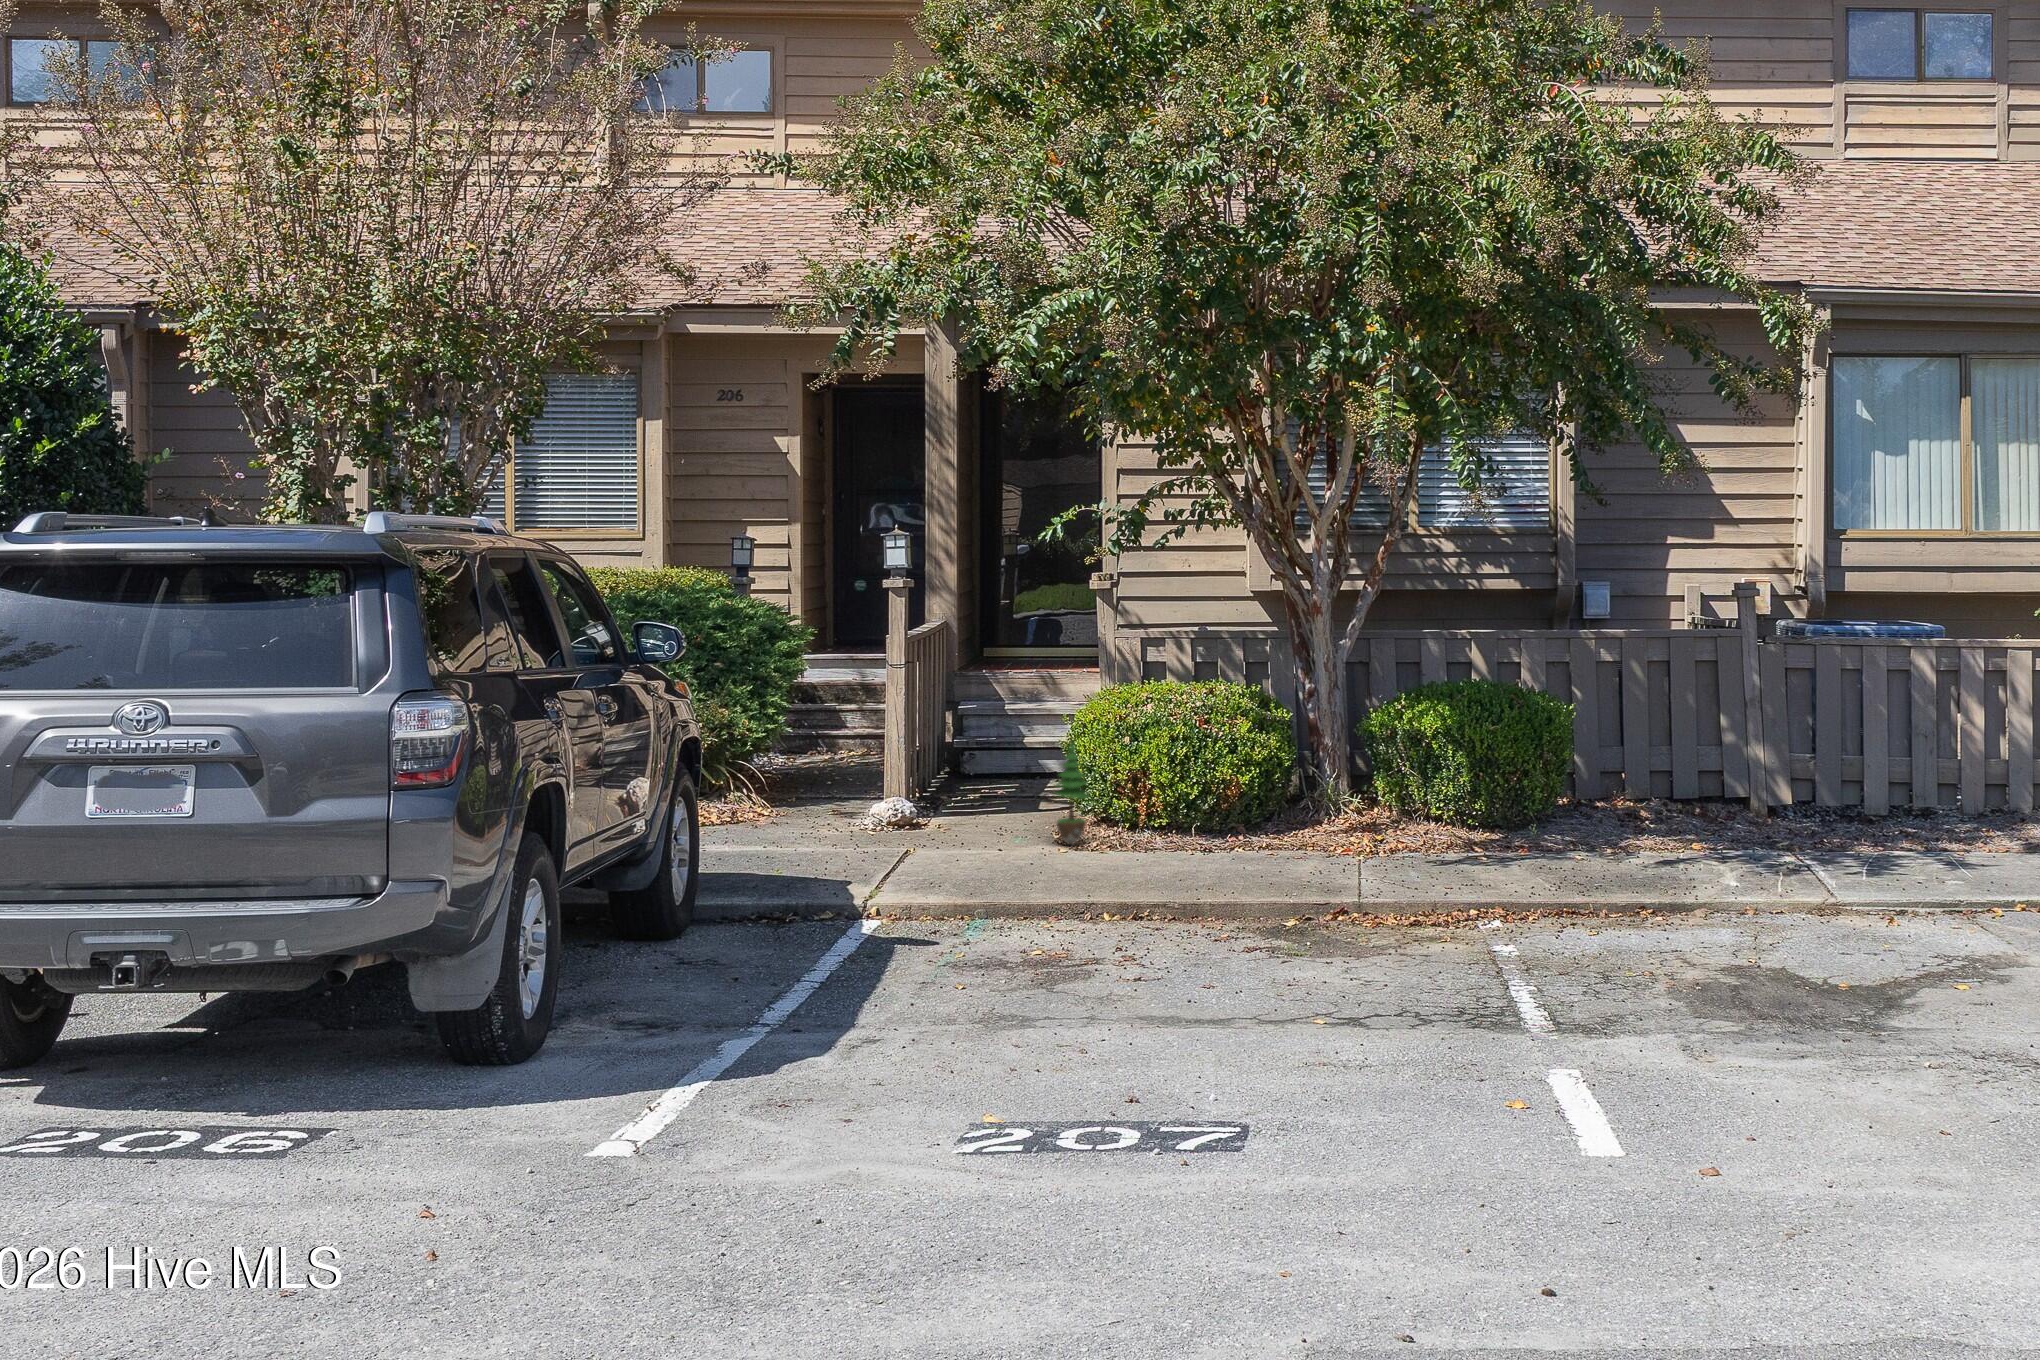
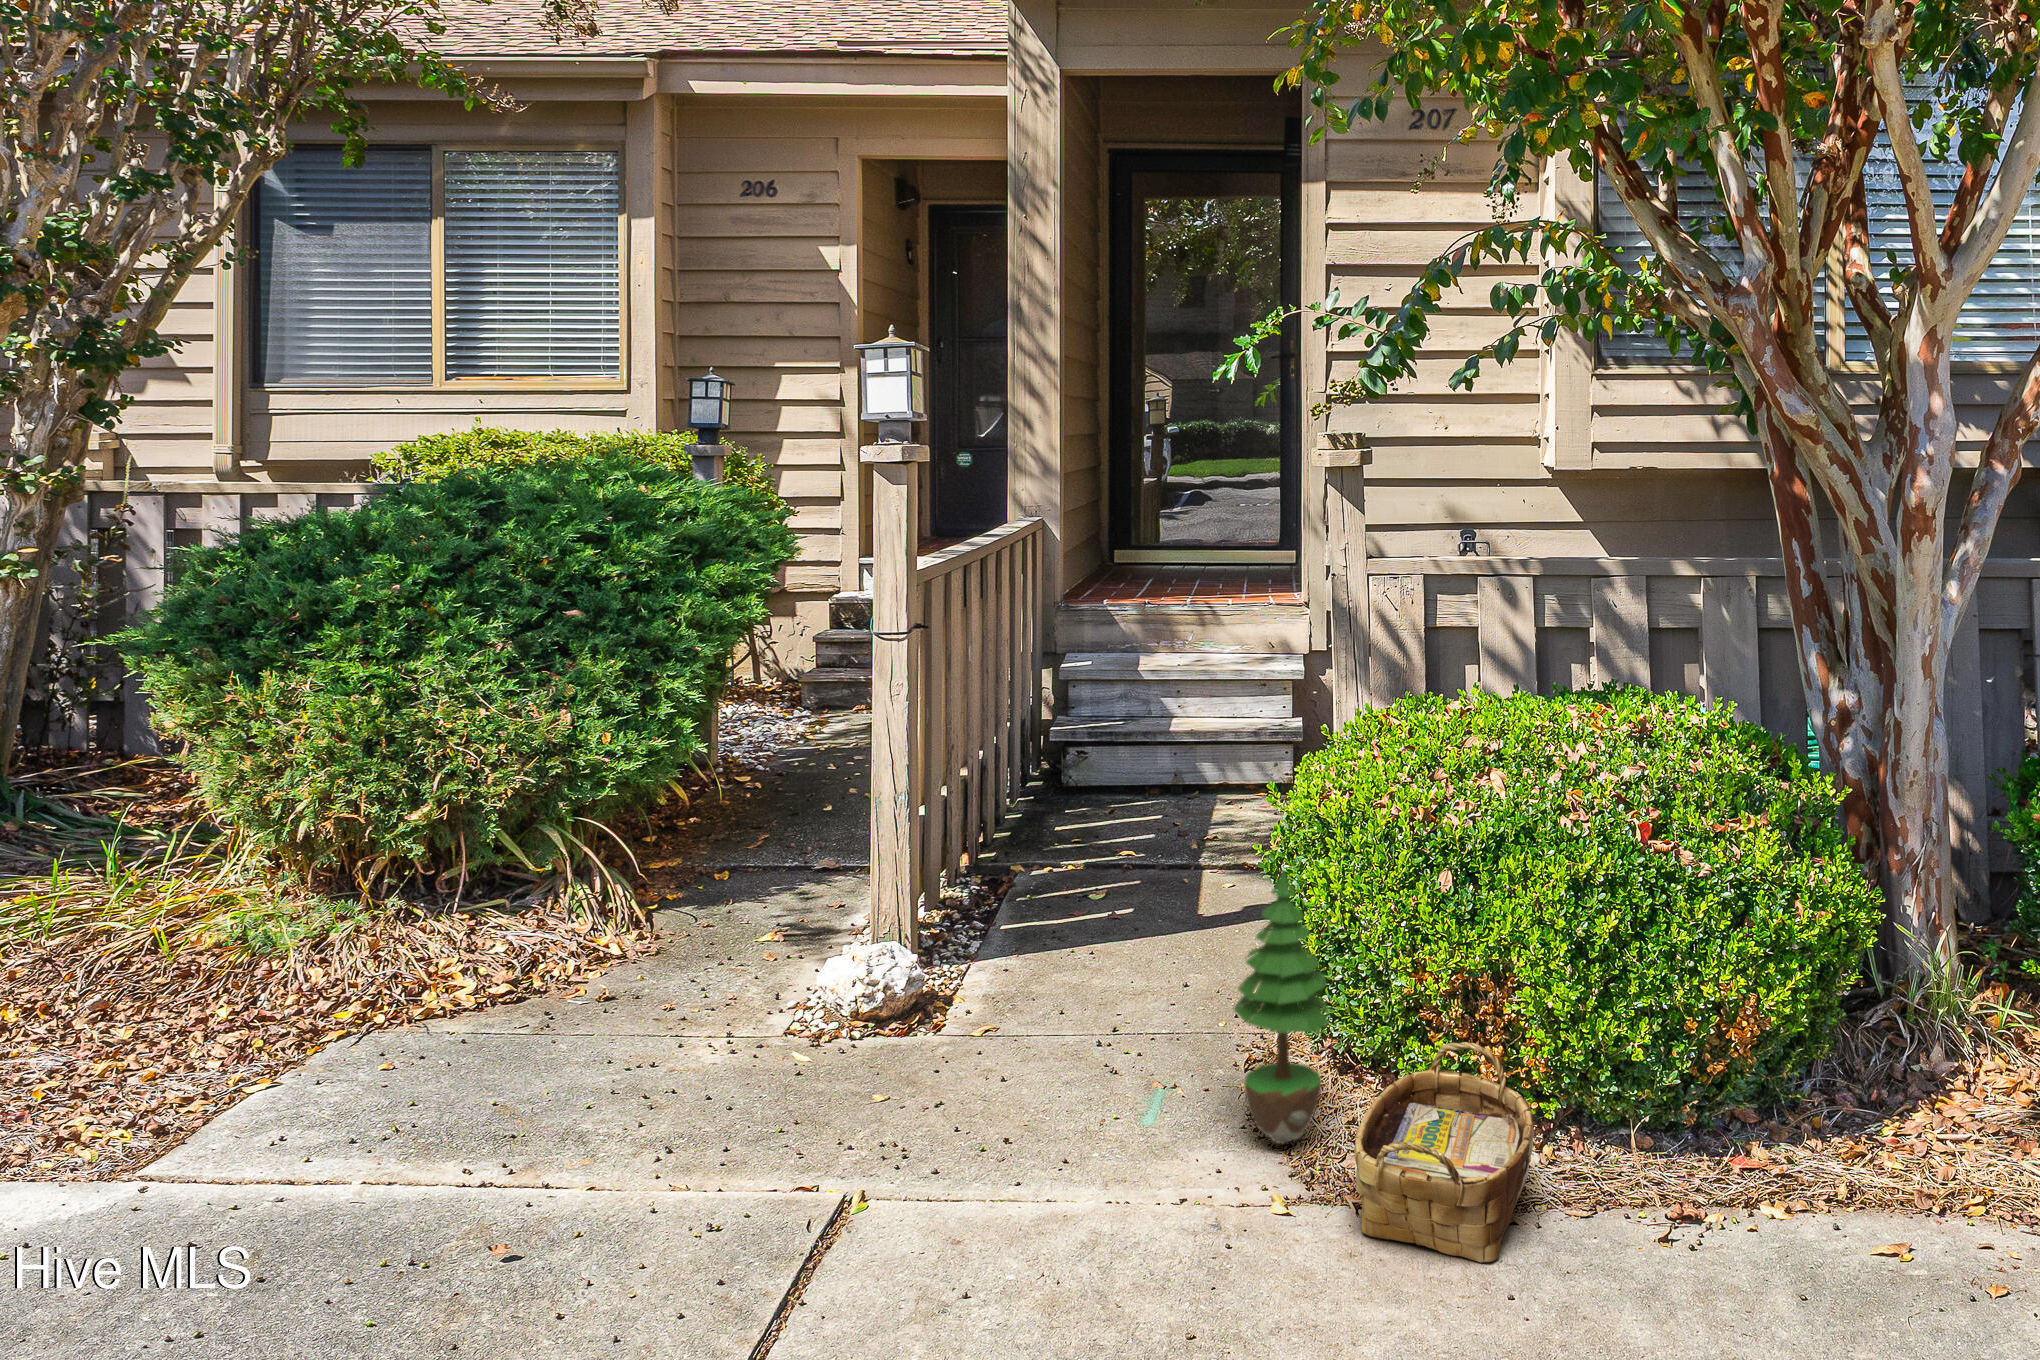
woven basket: none [1095,800,1160,860] -> present [1355,1042,1534,1263]

